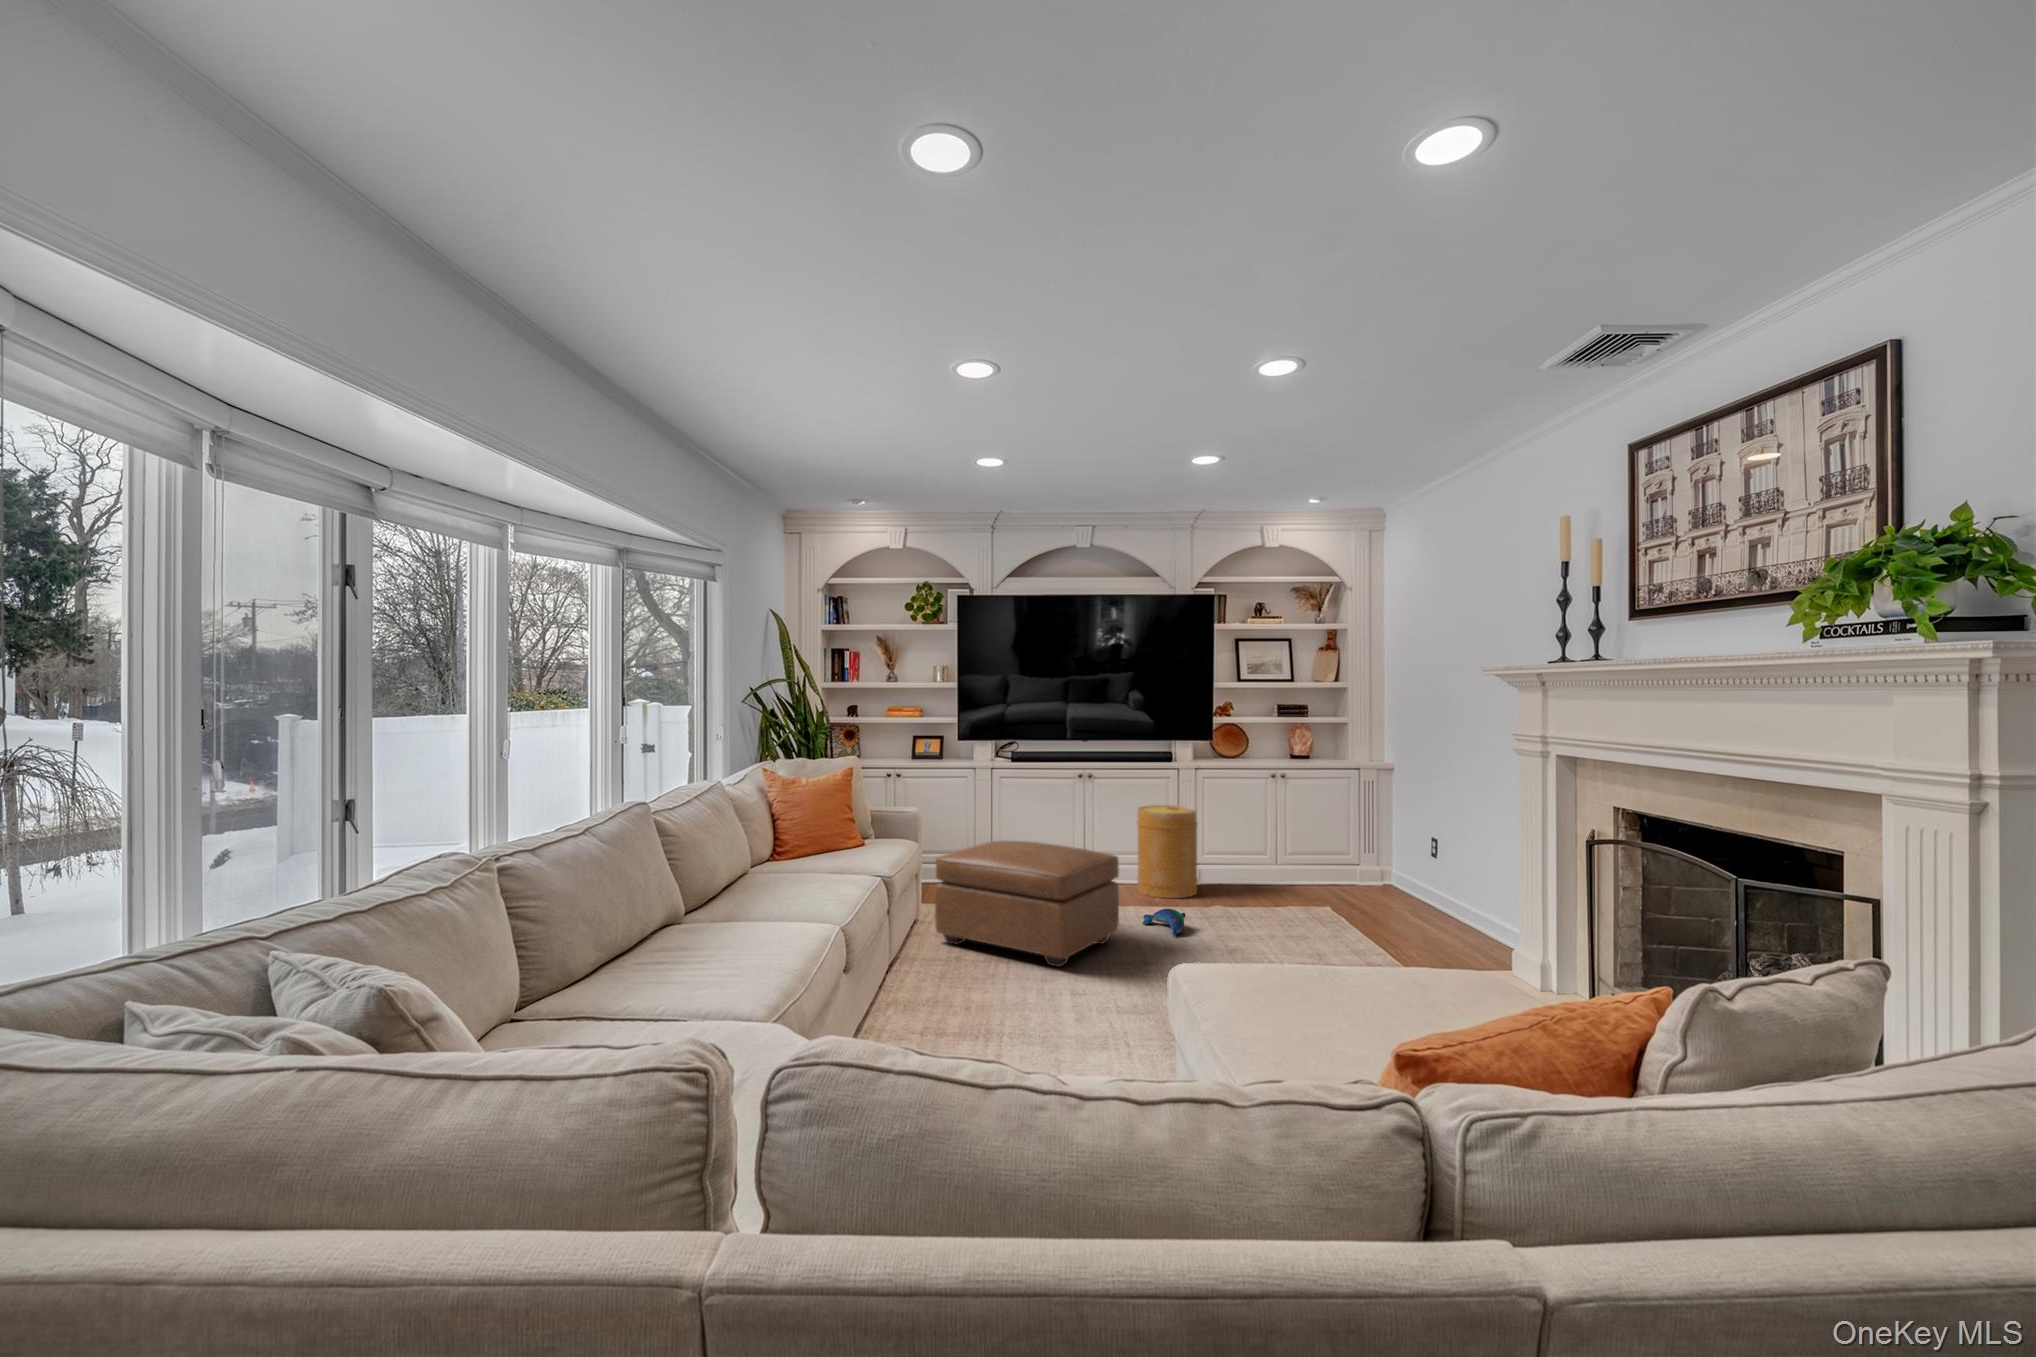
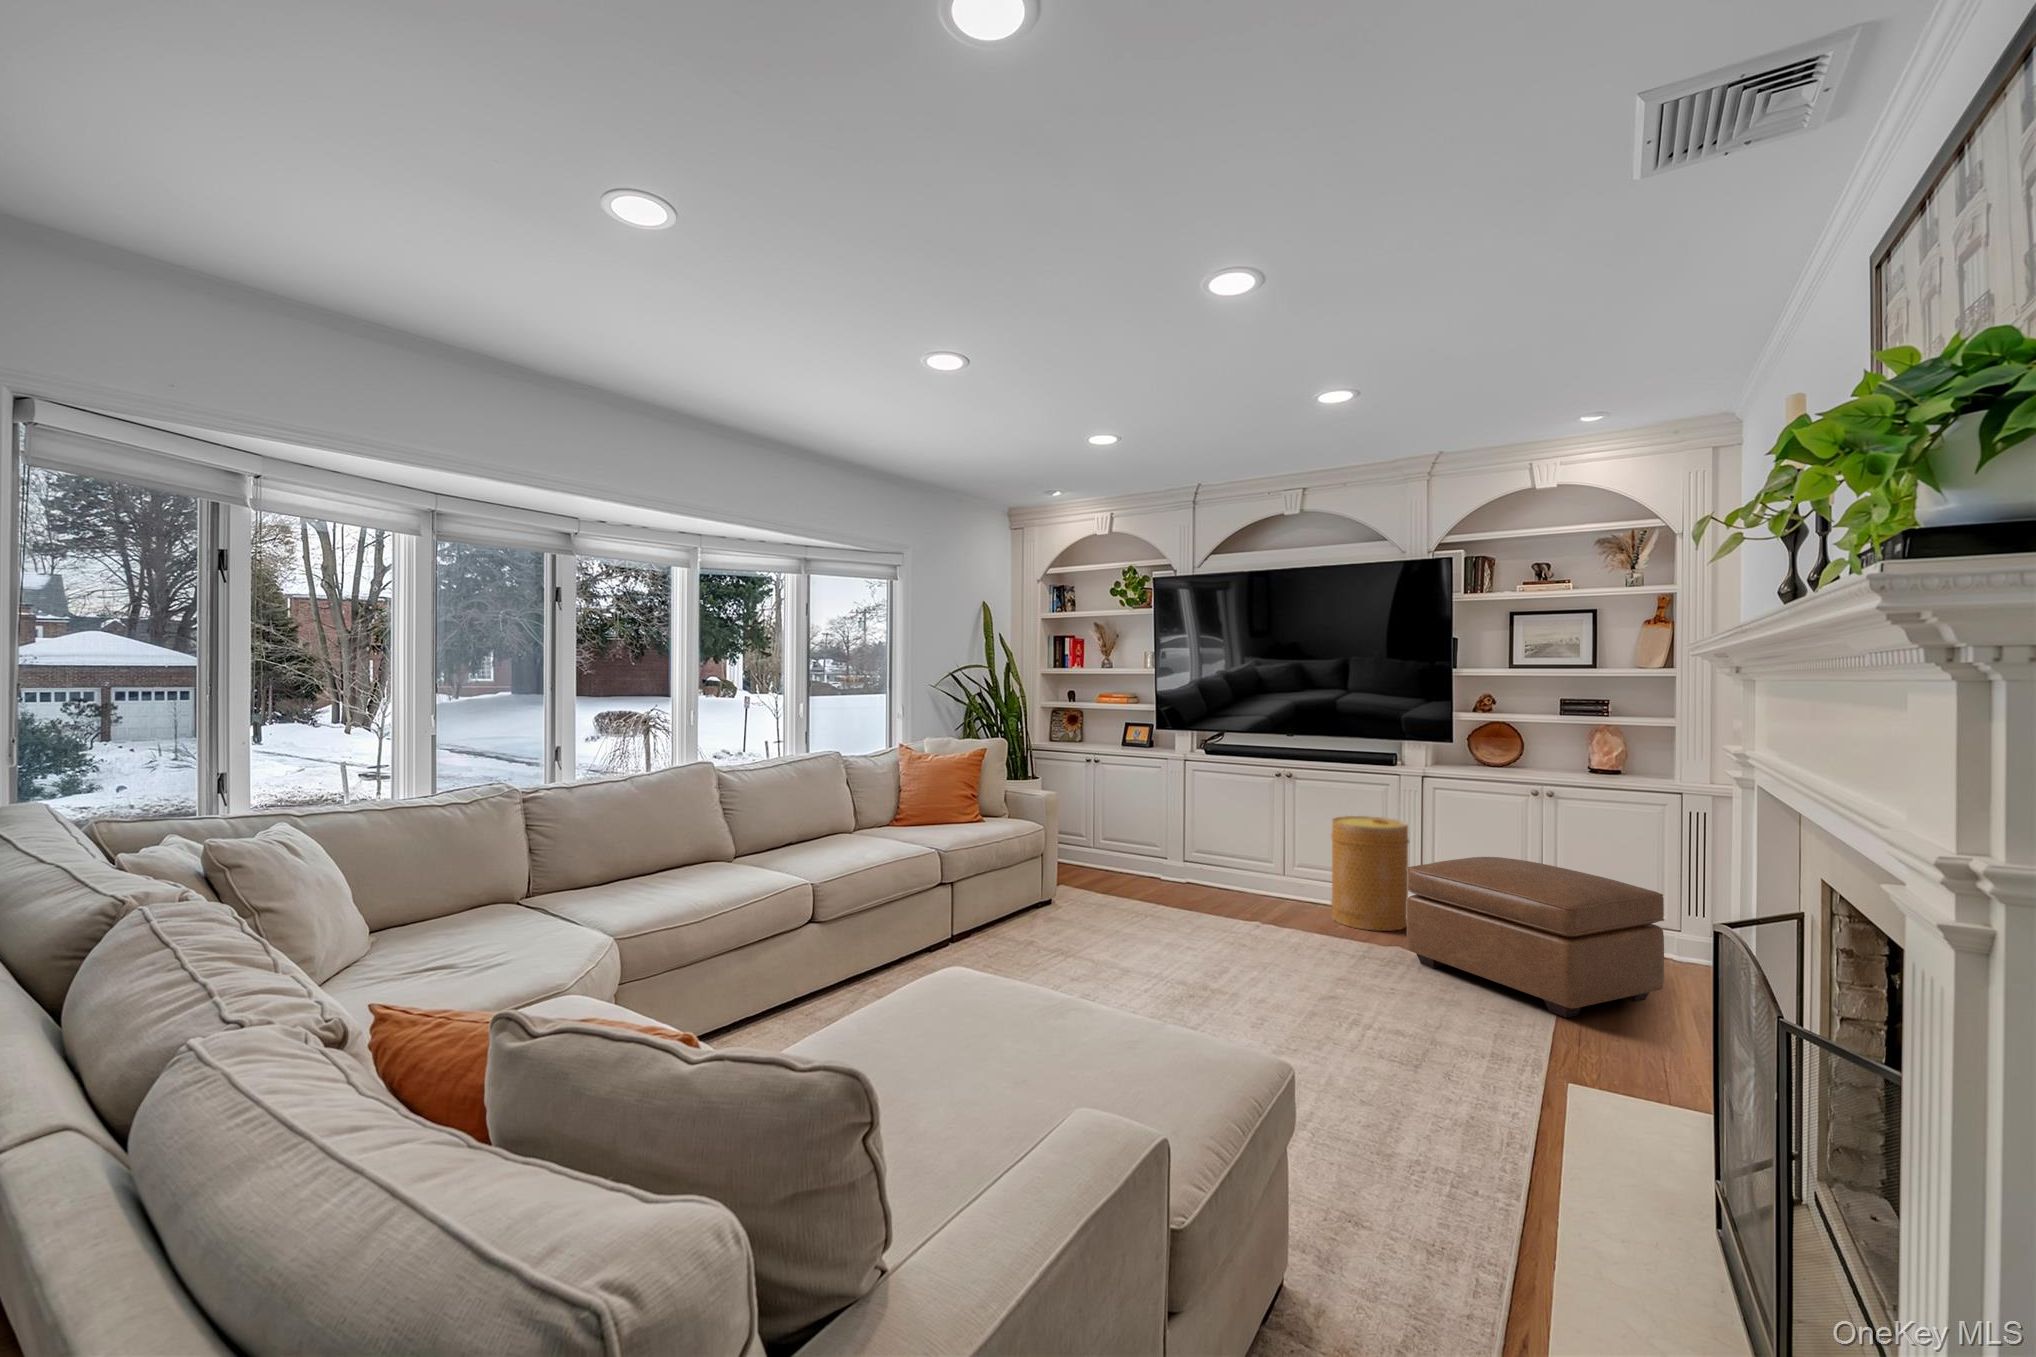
ottoman: present [935,841,1119,967] -> present [1406,857,1664,1017]
plush toy: present [1143,909,1185,936] -> none [1276,935,1320,967]

